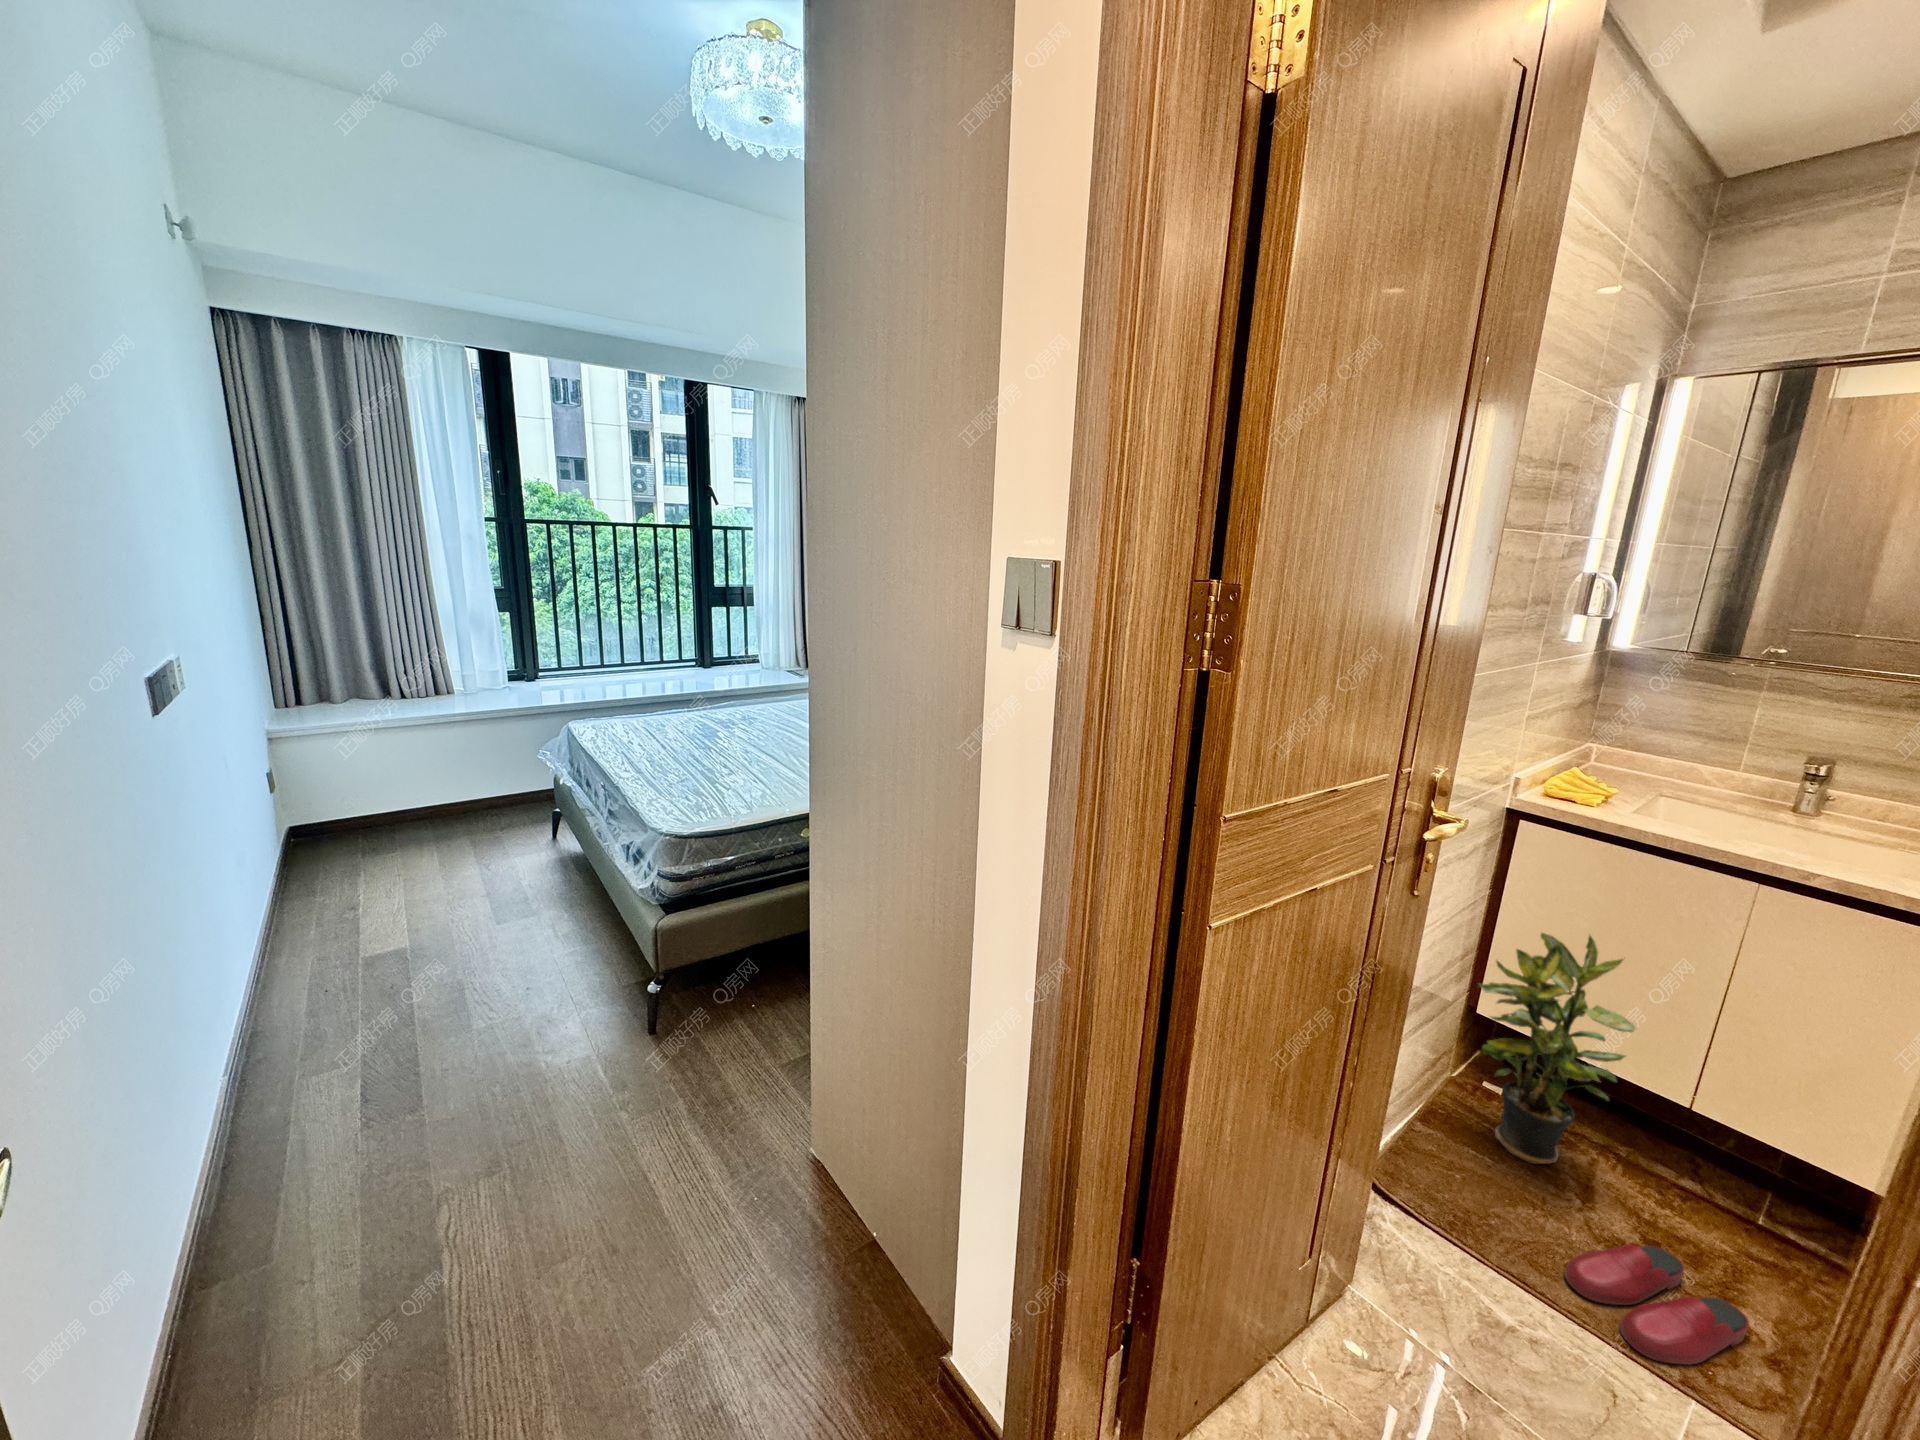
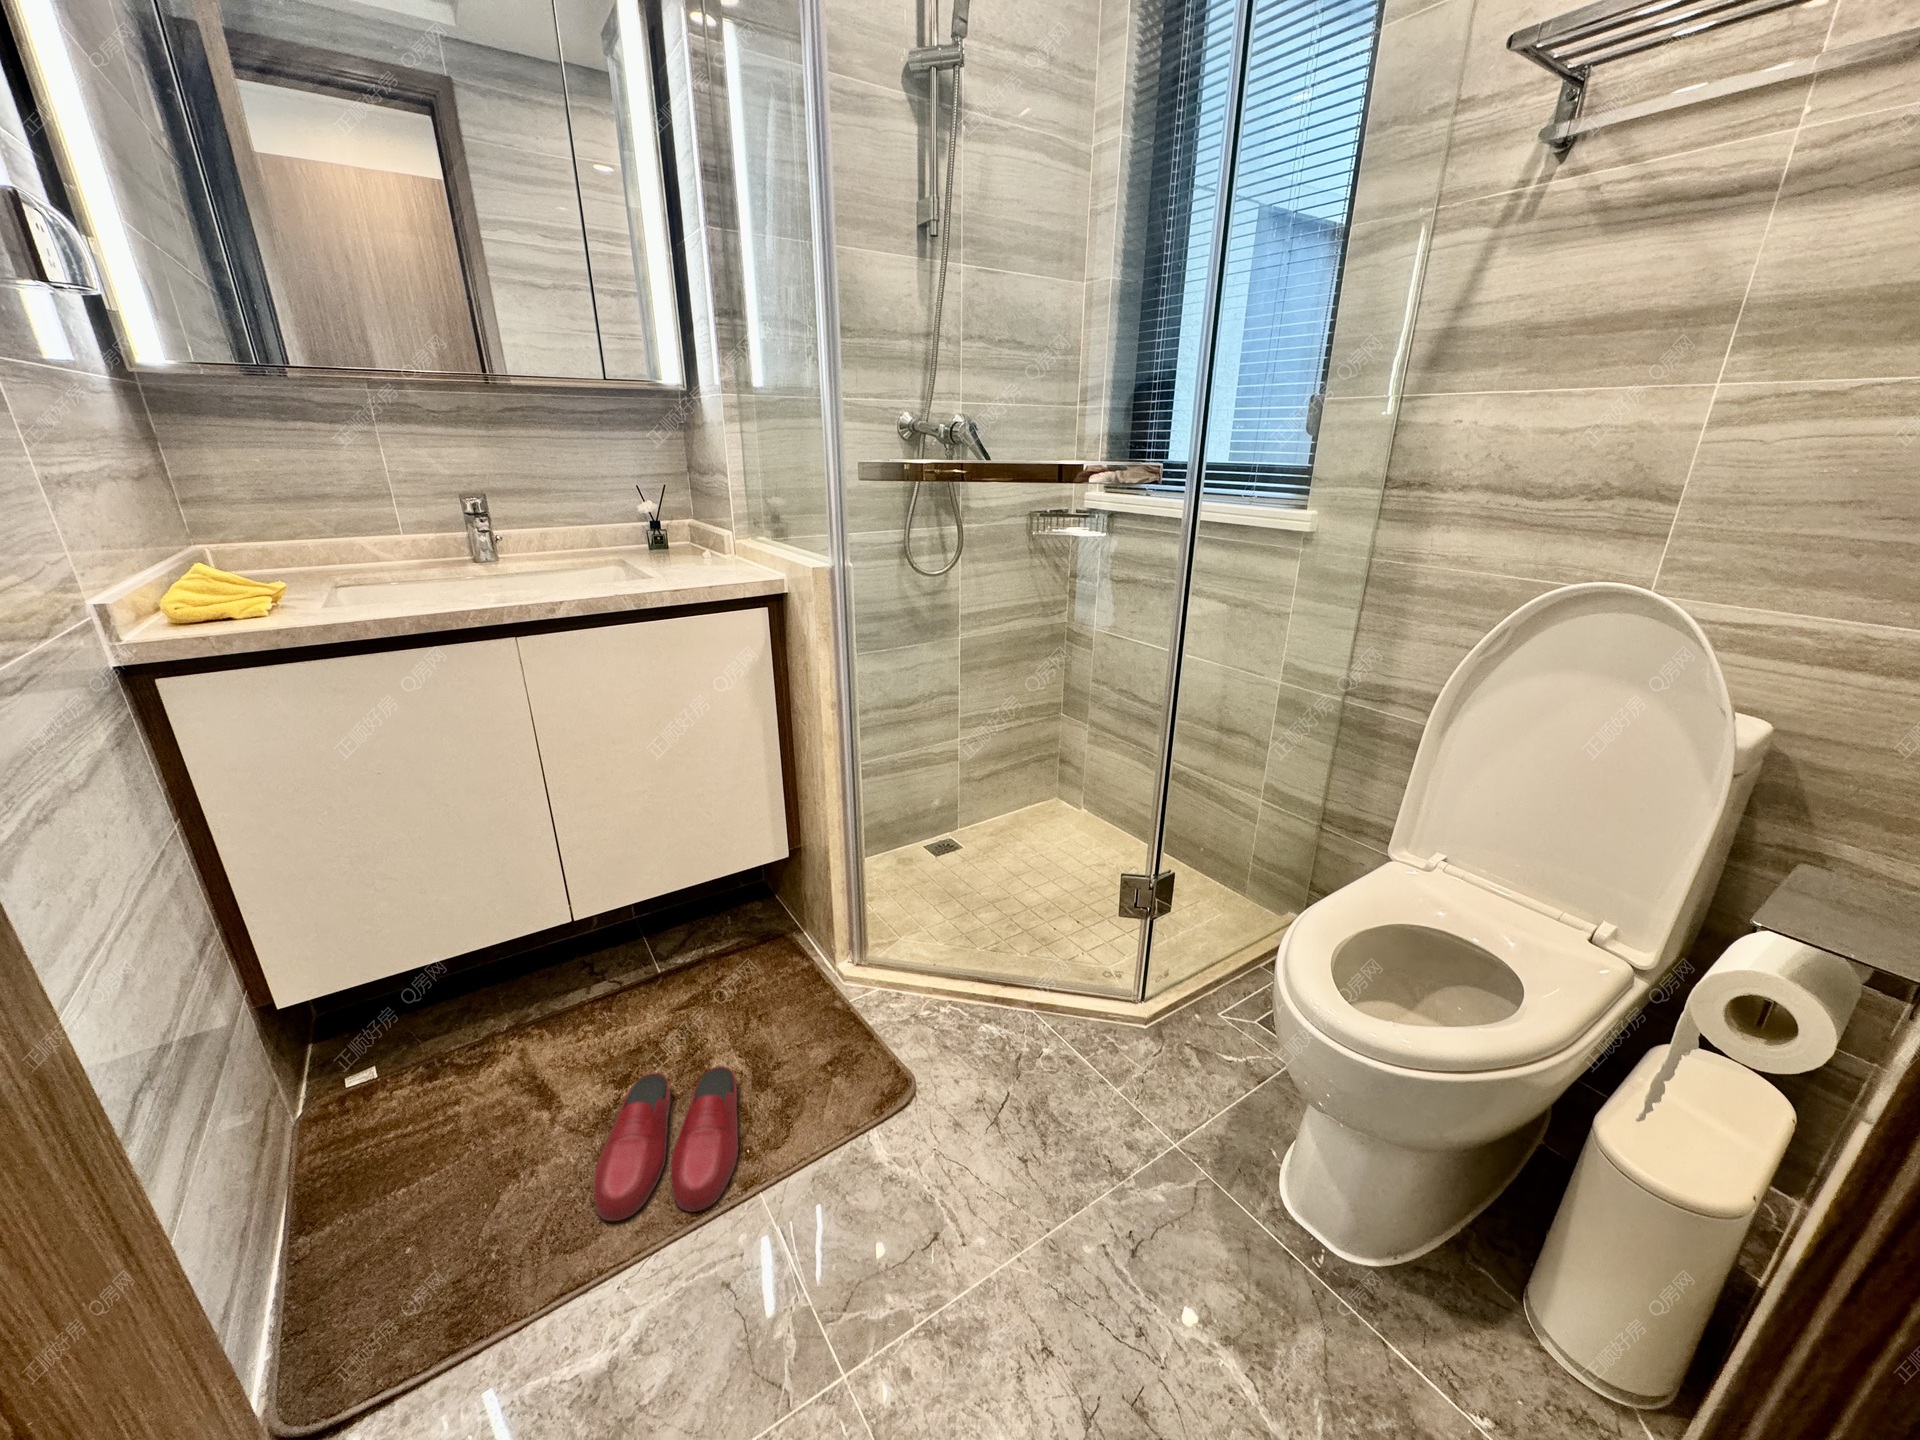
potted plant: present [1479,933,1636,1164] -> none [254,799,511,1140]

